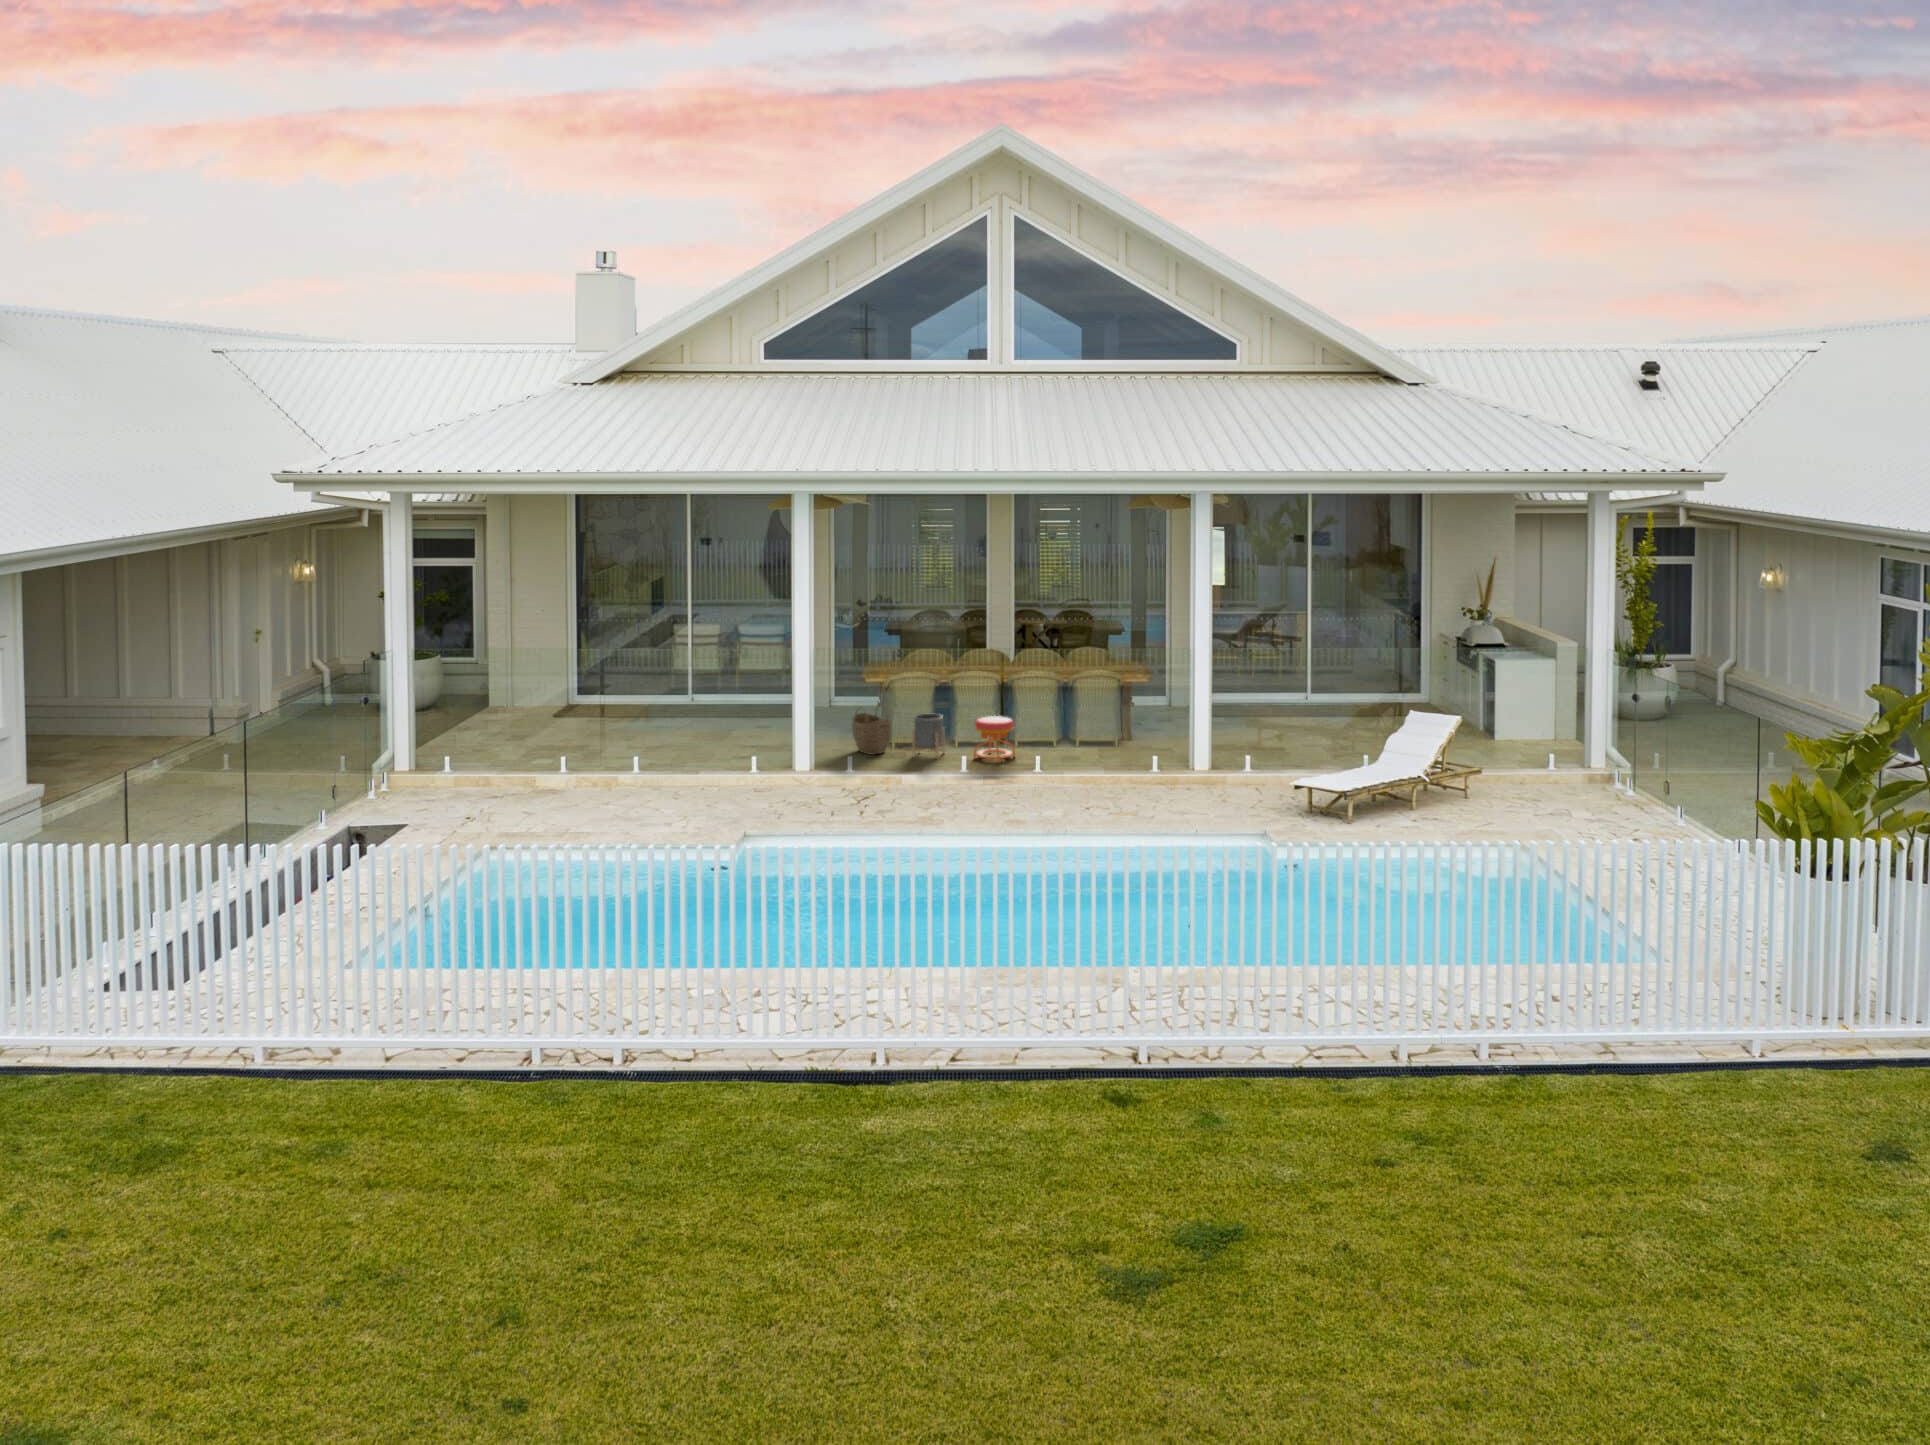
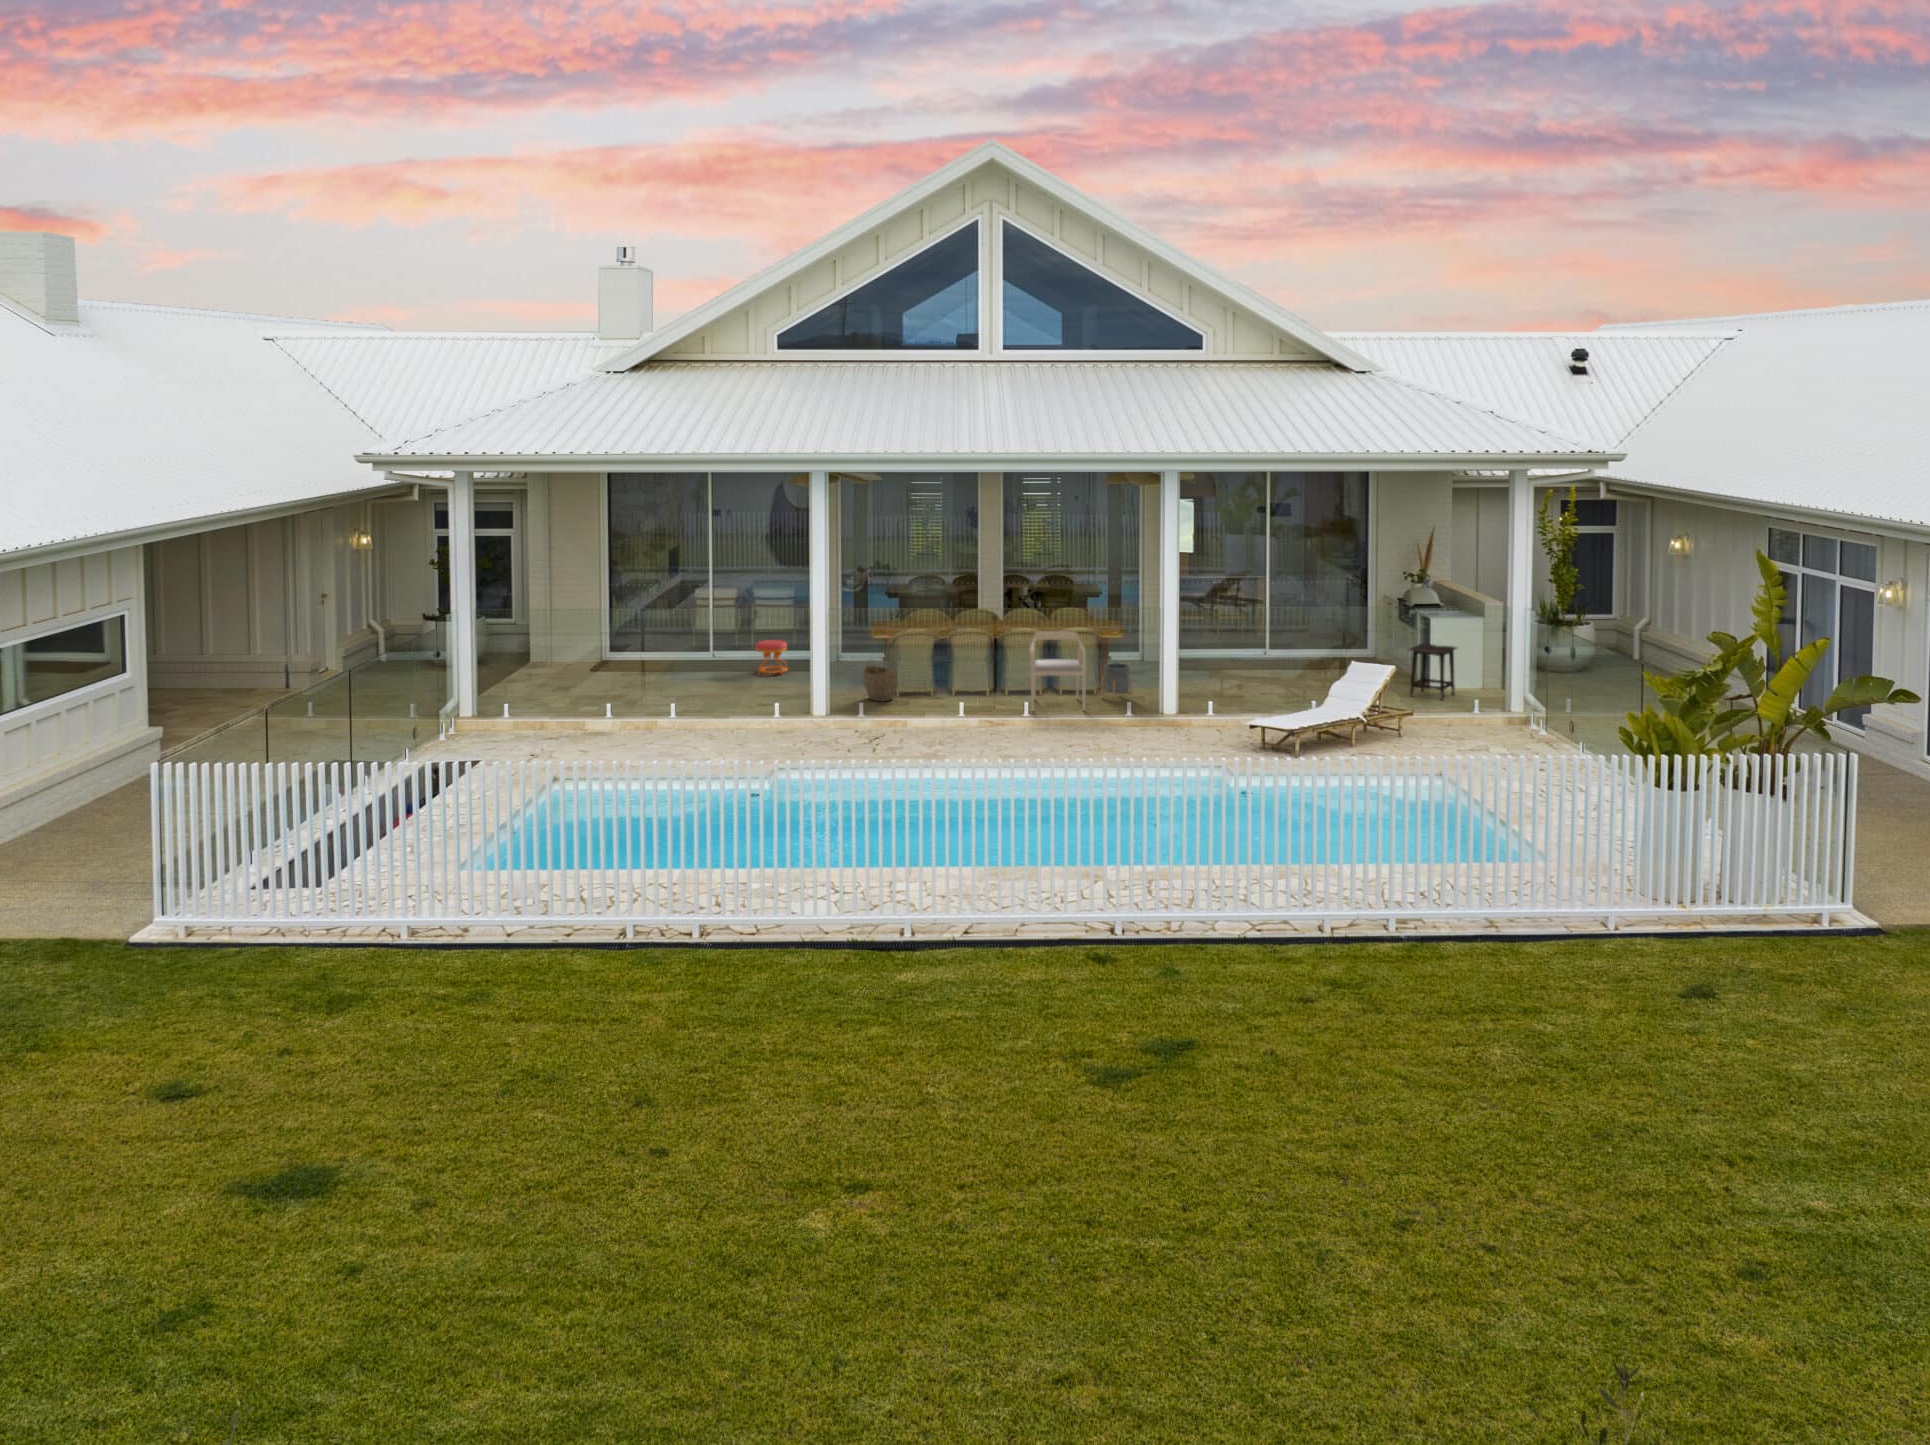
armchair: none [1042,674,1106,767] -> present [1030,631,1086,711]
side table: none [1475,689,1532,756] -> present [1410,643,1457,700]
planter: present [912,713,945,758] -> present [1101,663,1133,702]
stool: present [974,716,1015,762] -> present [755,640,787,674]

